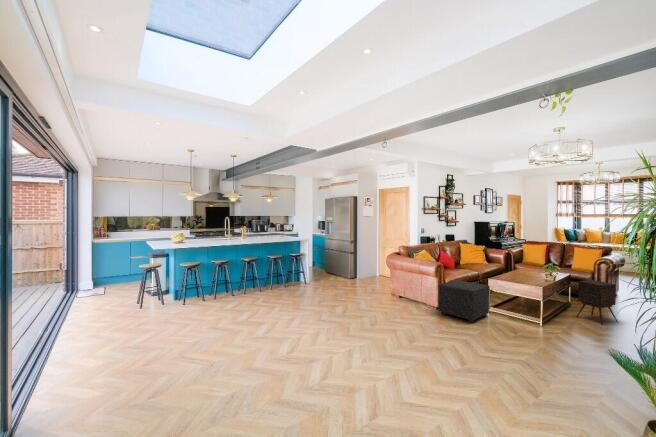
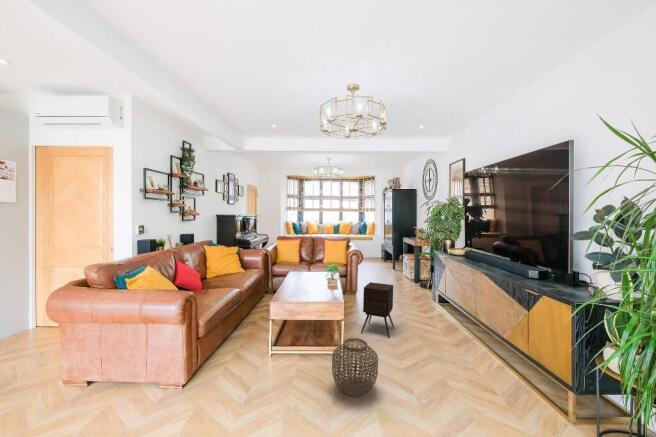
ottoman: present [438,280,490,322] -> none [185,323,277,416]
woven basket: none [520,301,554,335] -> present [332,338,378,397]

